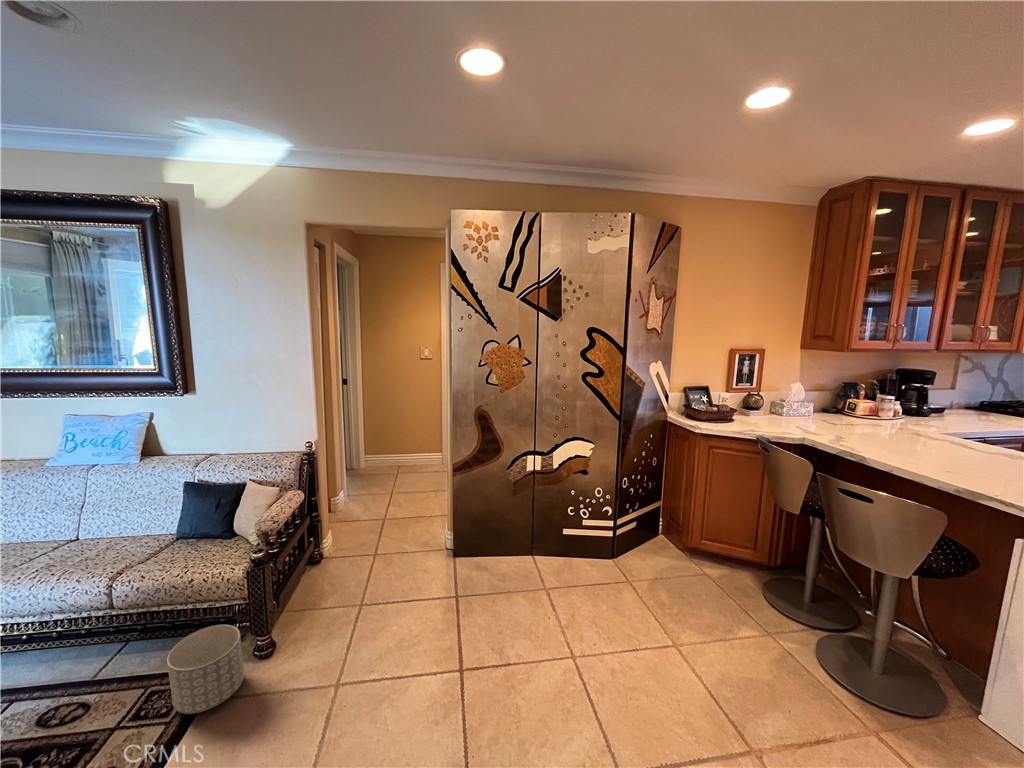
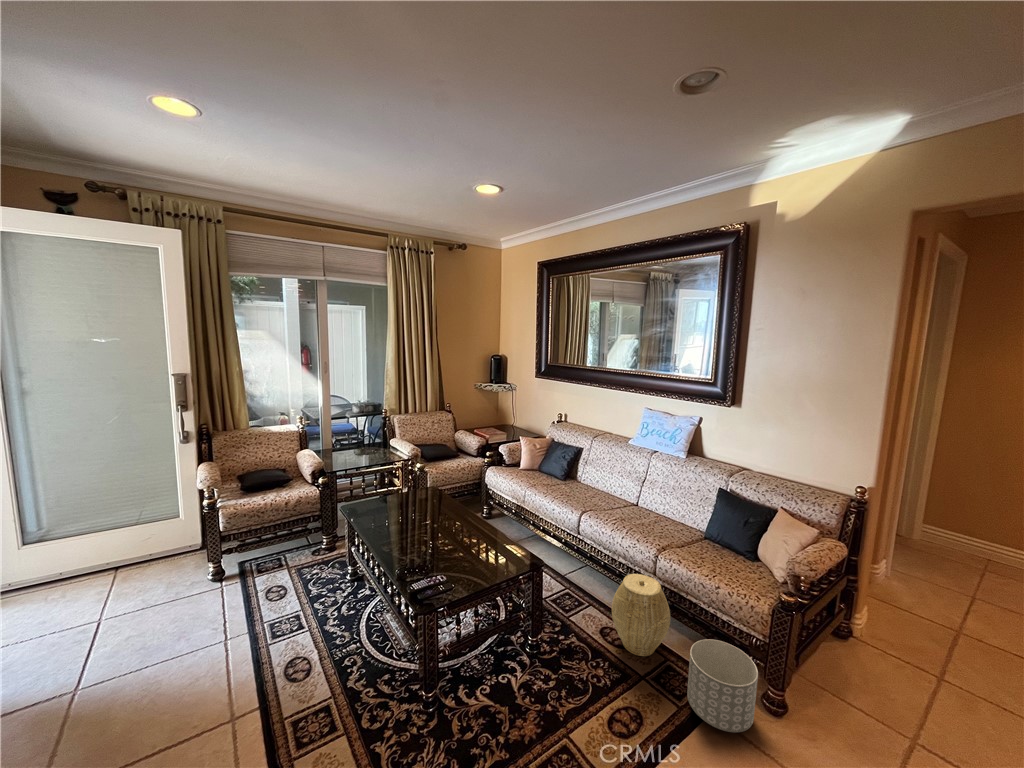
woven basket: none [49,613,142,714] -> present [612,574,670,656]

